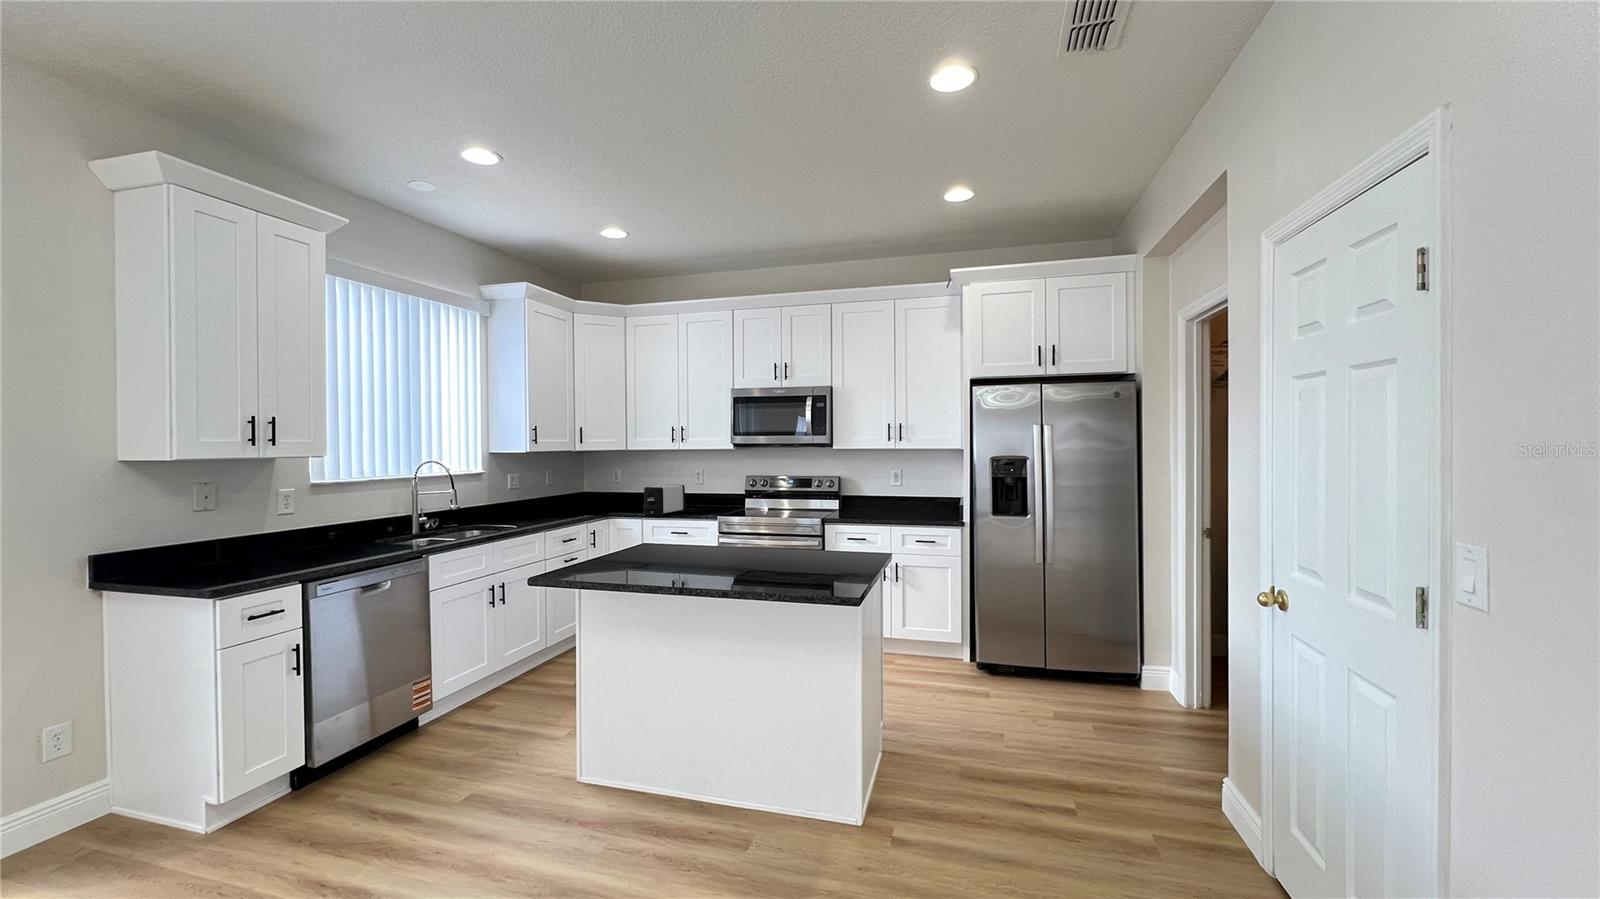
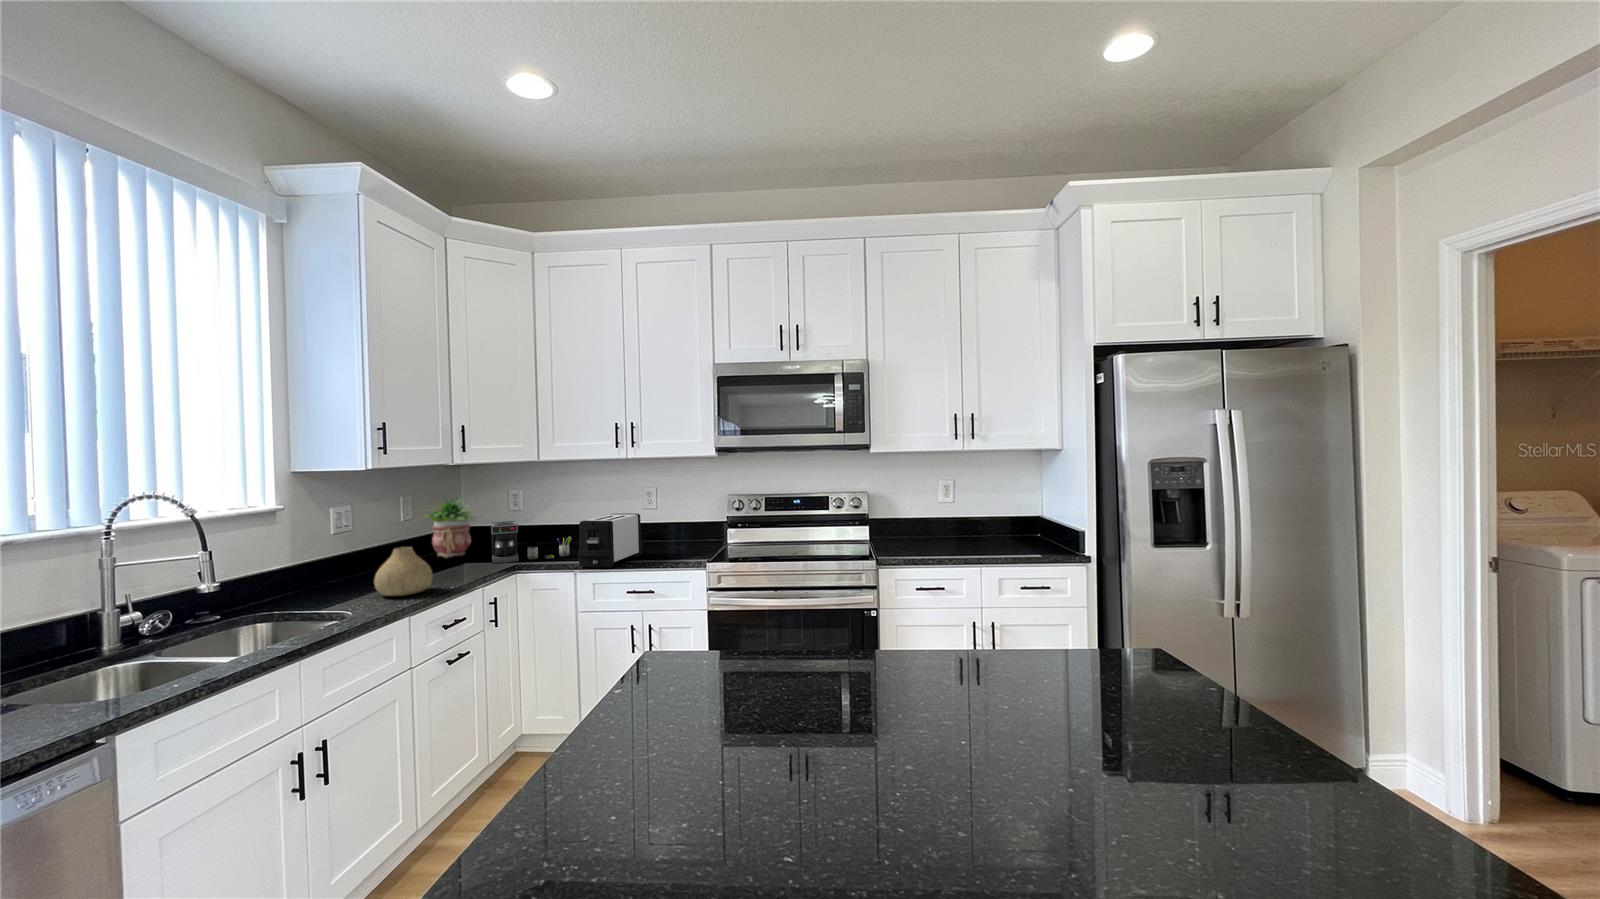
potted plant: none [559,470,592,508] -> present [426,497,476,558]
coffee maker: none [596,487,645,512] -> present [491,521,572,564]
vase: none [530,496,559,522] -> present [374,547,433,596]

